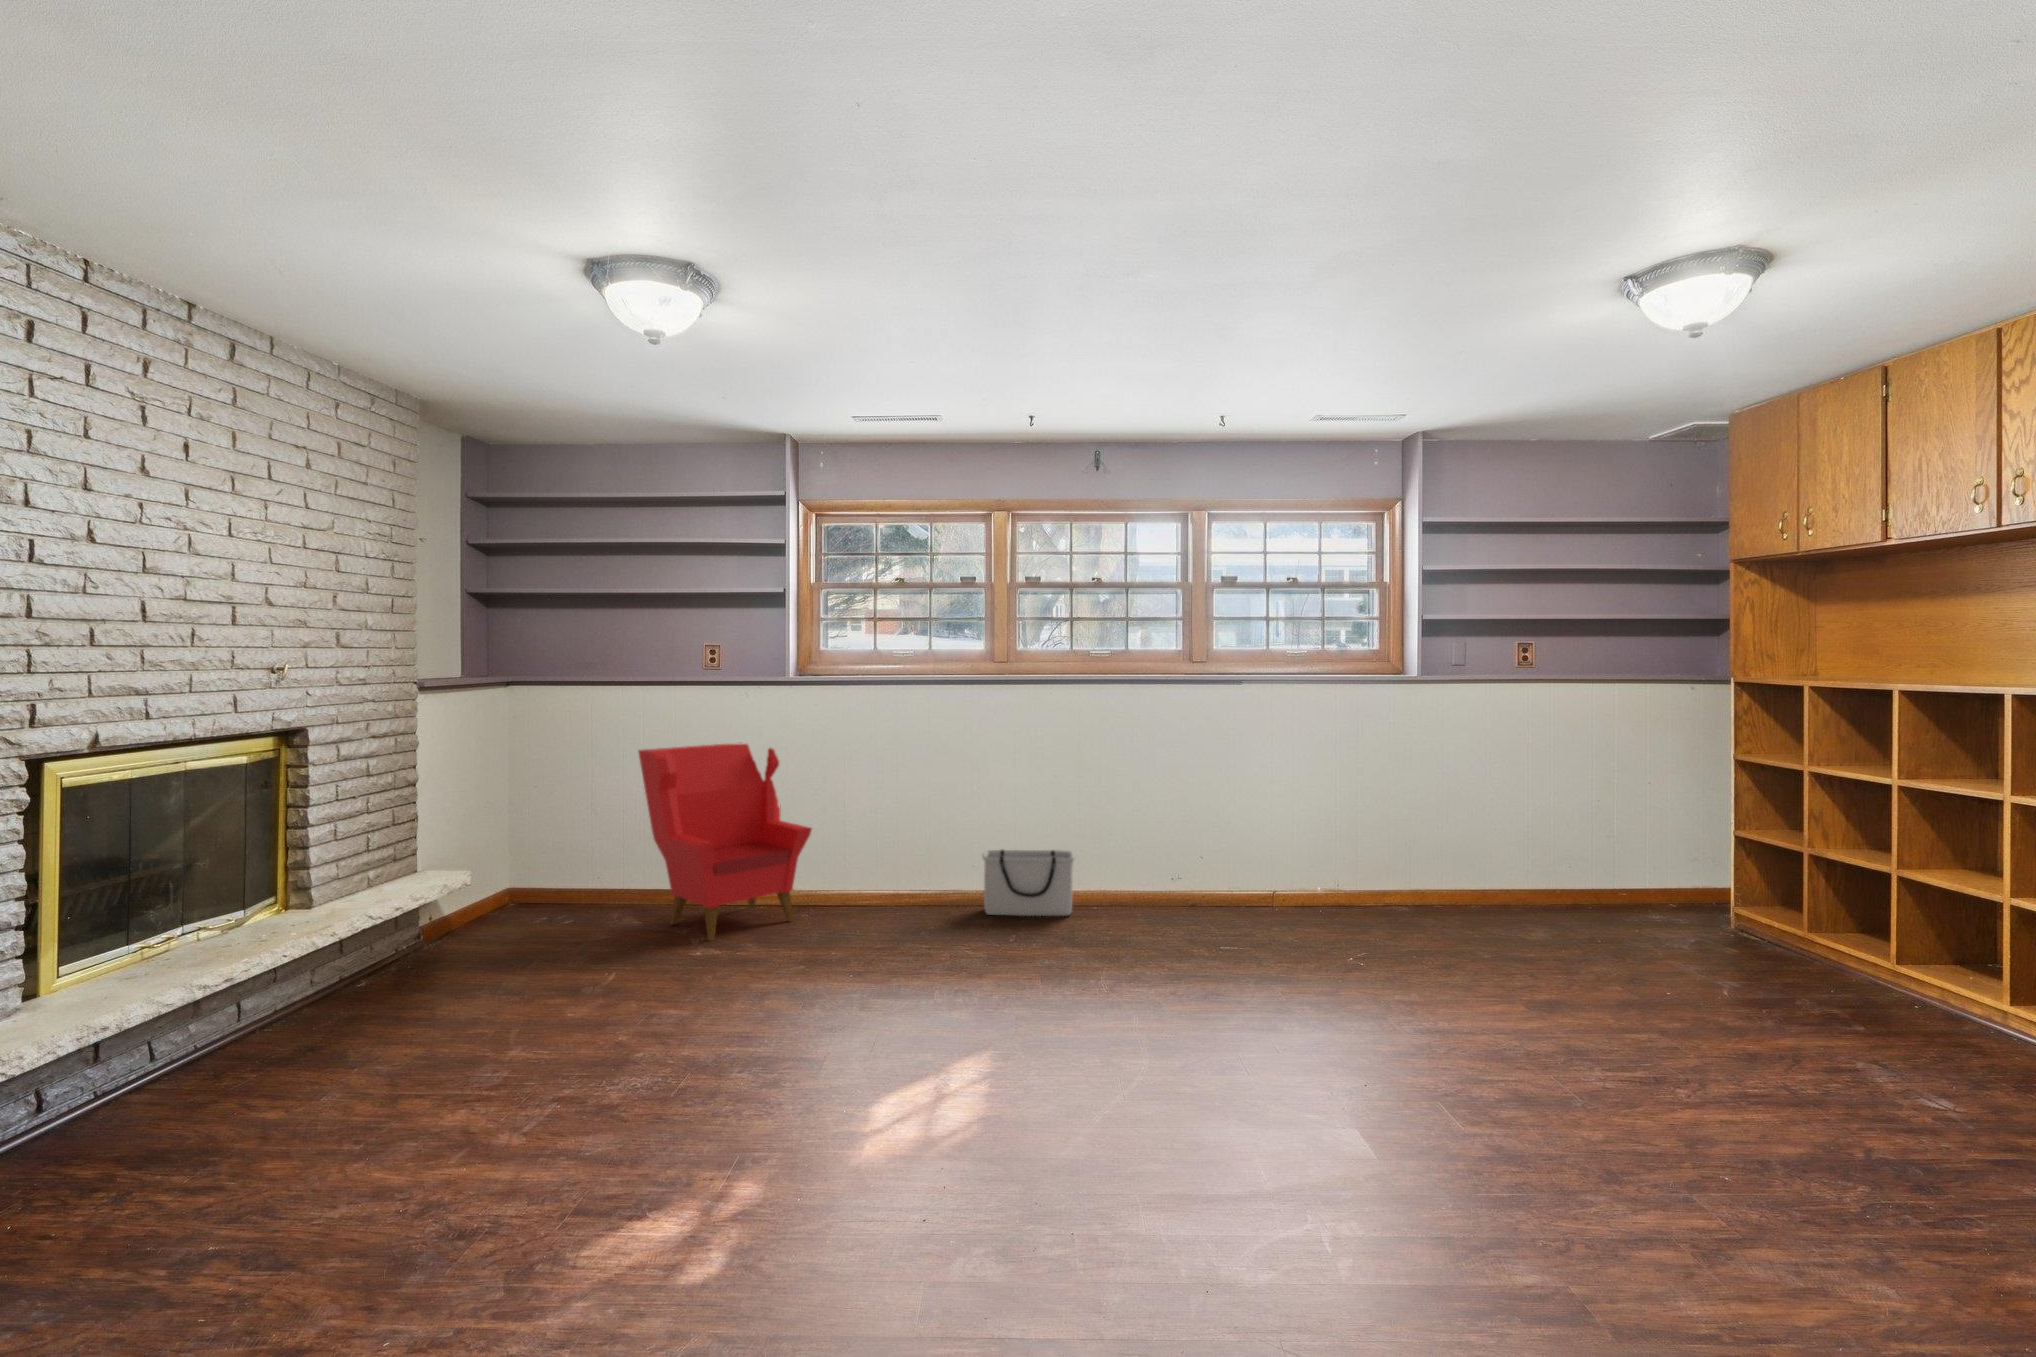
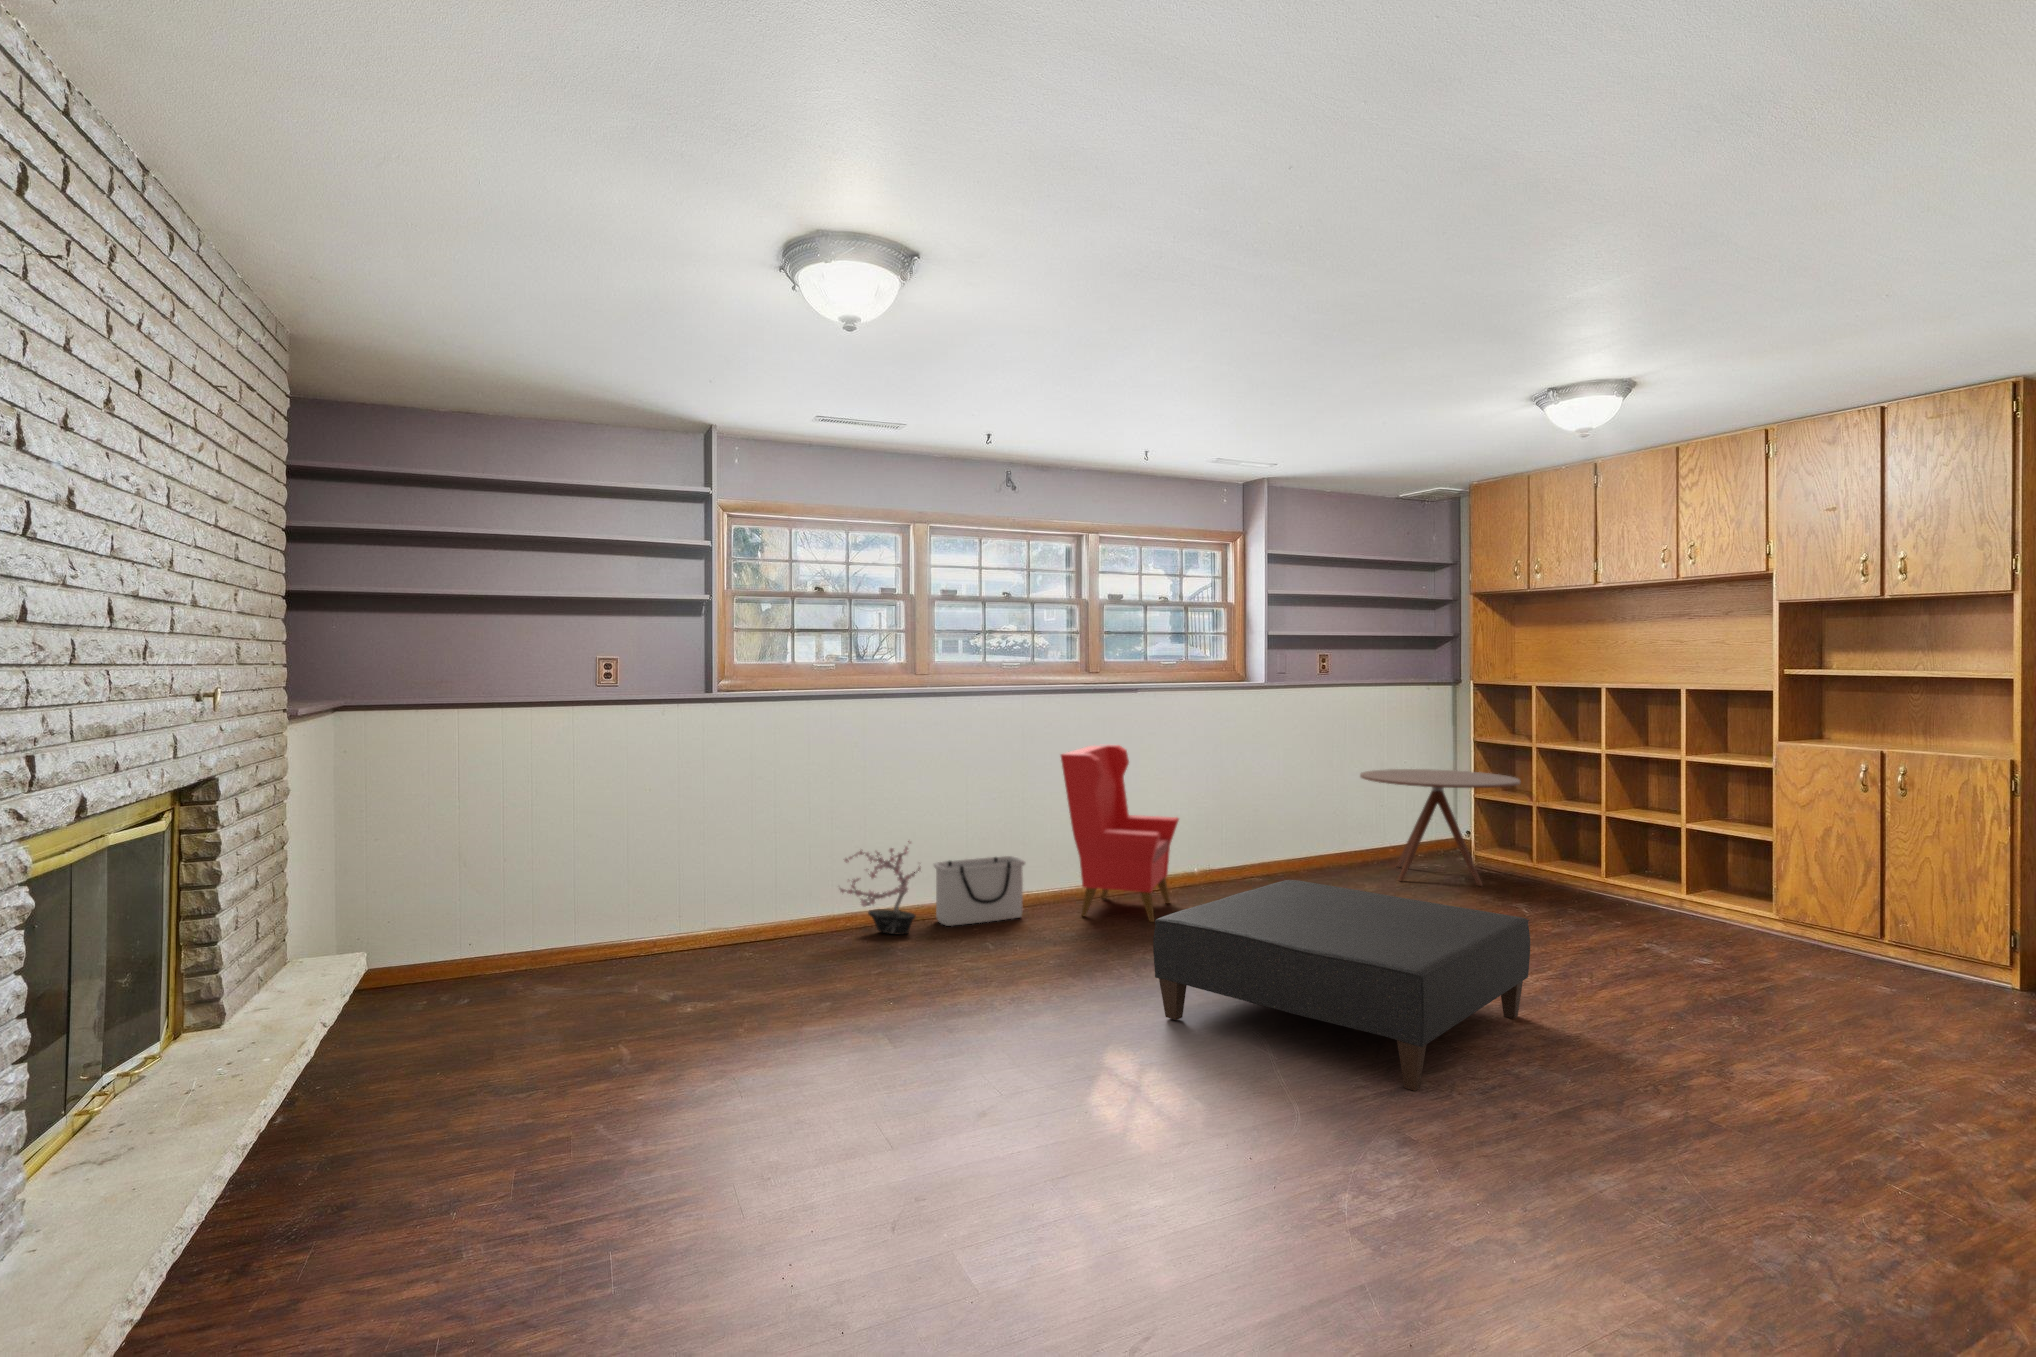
armchair: present [638,744,812,941] -> present [1061,744,1179,922]
round table: none [1538,788,1770,951] -> present [1360,769,1520,886]
potted plant: none [873,823,961,918] -> present [839,841,921,935]
ottoman: none [1031,911,1499,1198] -> present [1153,880,1530,1091]

